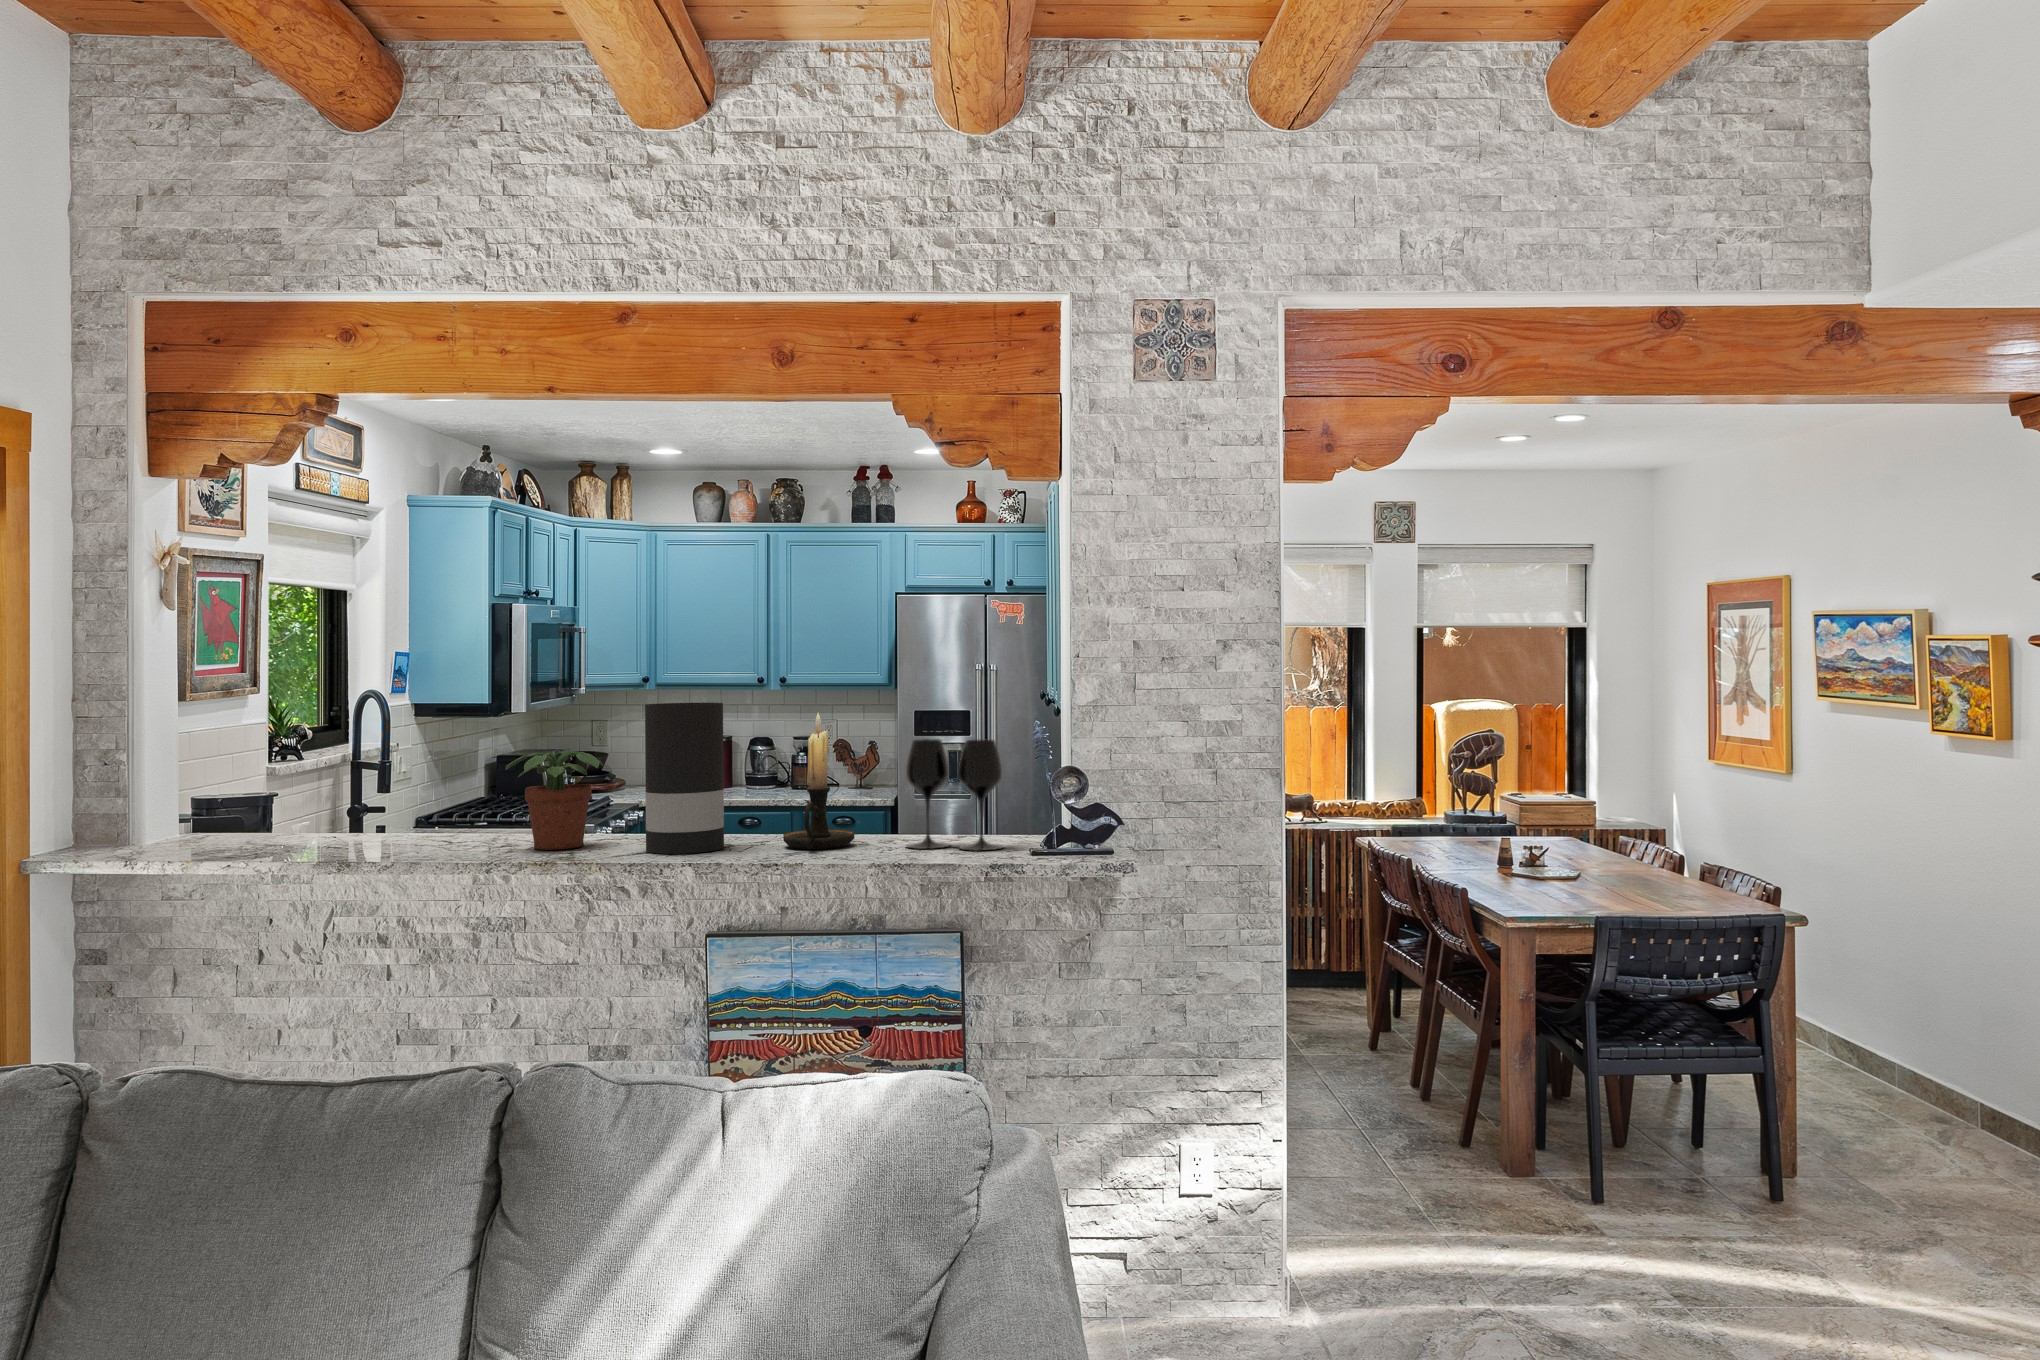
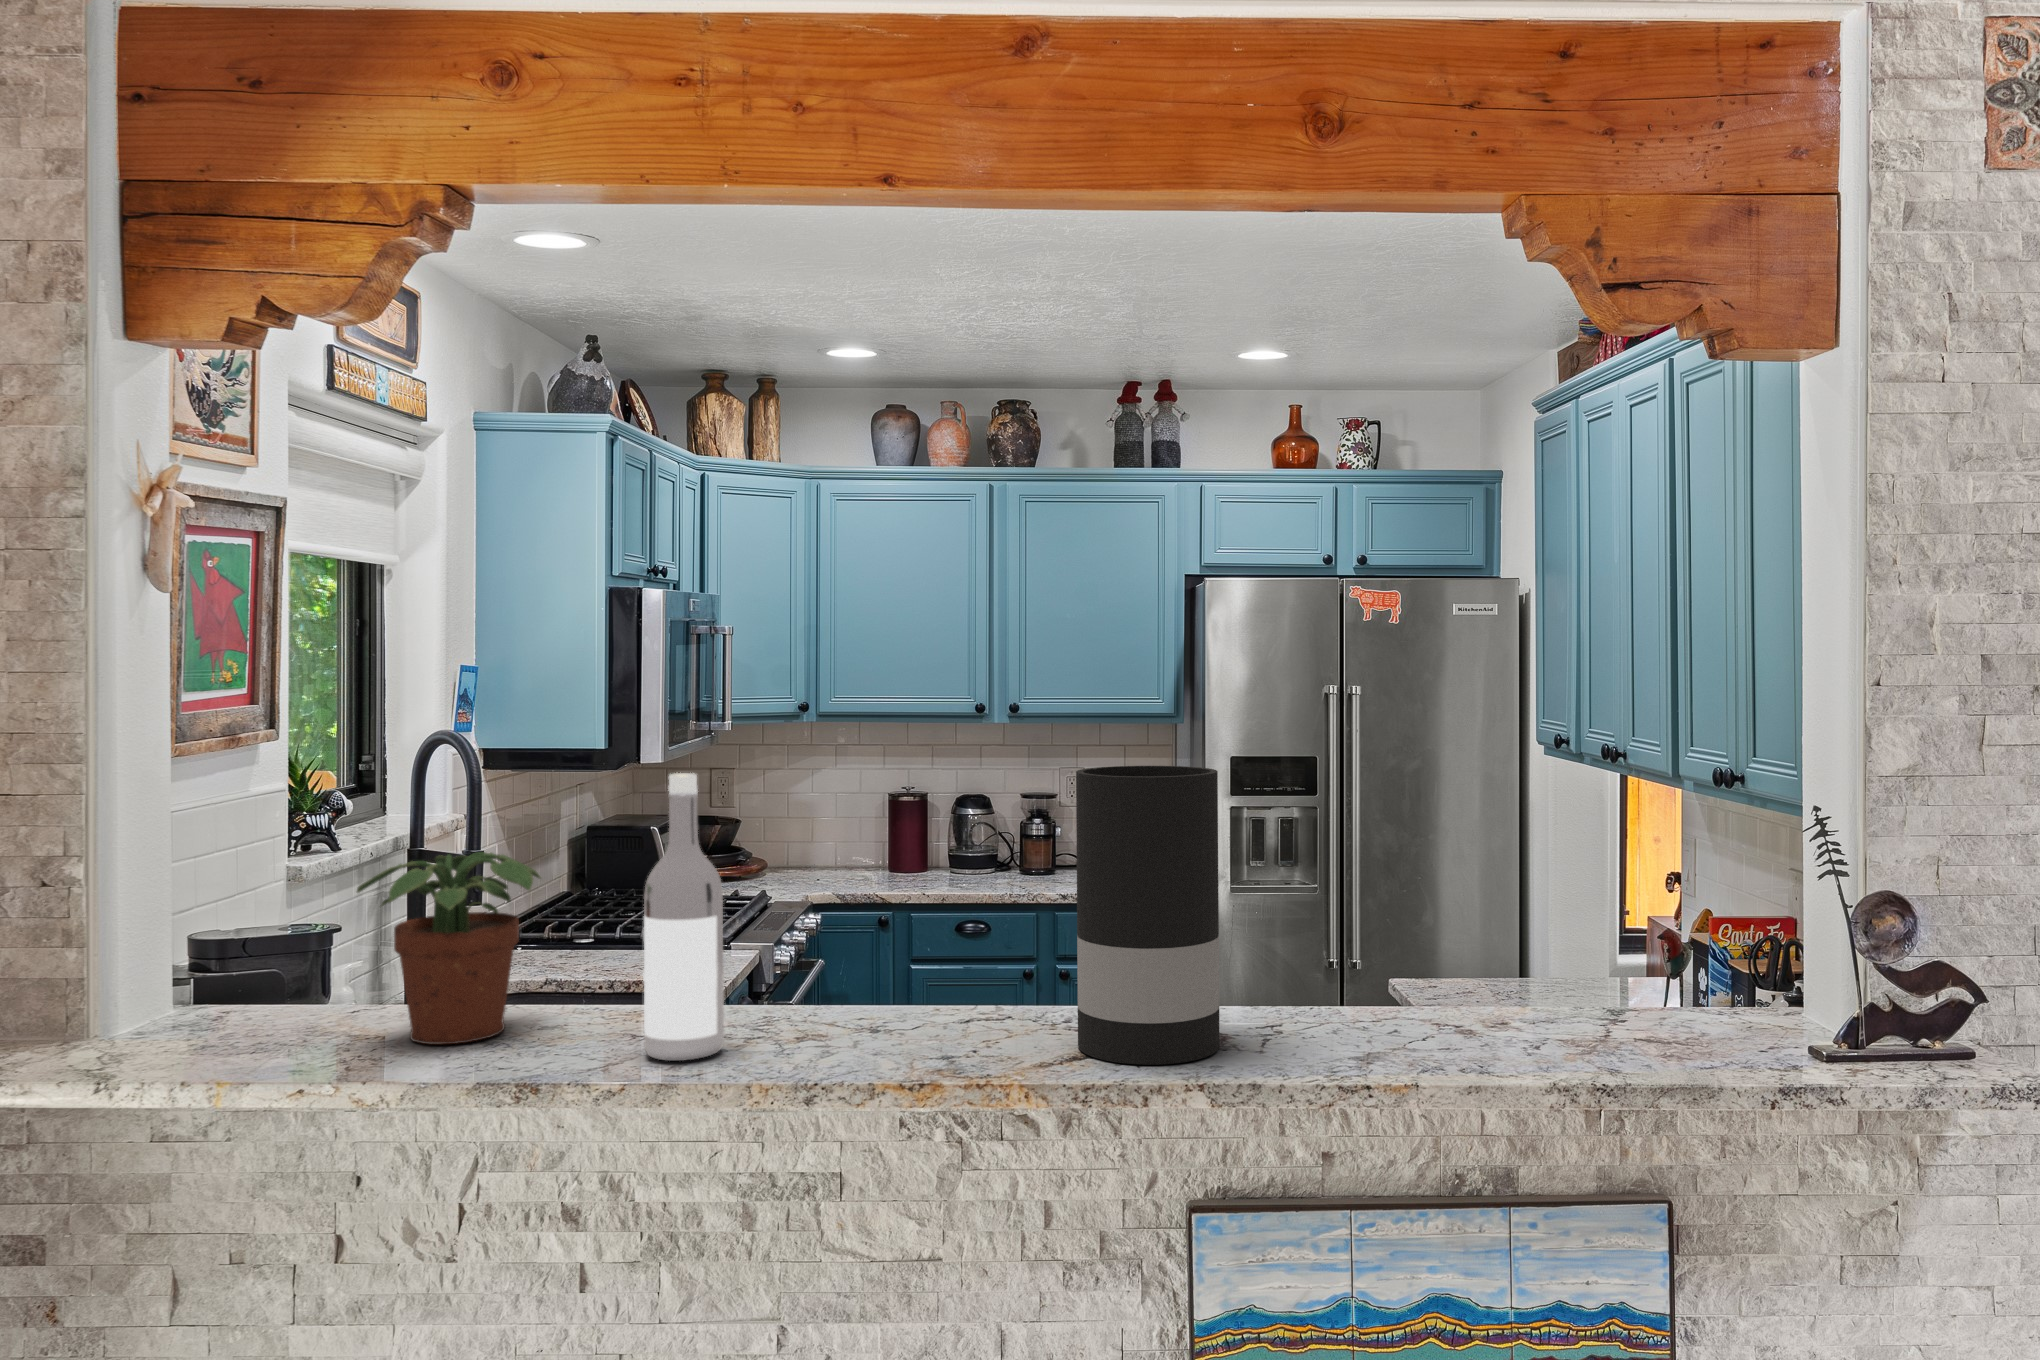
wine bottle: none [415,706,459,854] -> present [643,773,724,1061]
candle holder: present [783,713,855,850] -> none [1320,786,1453,1055]
wine glass: present [906,739,1003,851] -> none [1553,837,1762,1058]
potted plant: present [505,750,603,850] -> present [357,852,541,1044]

